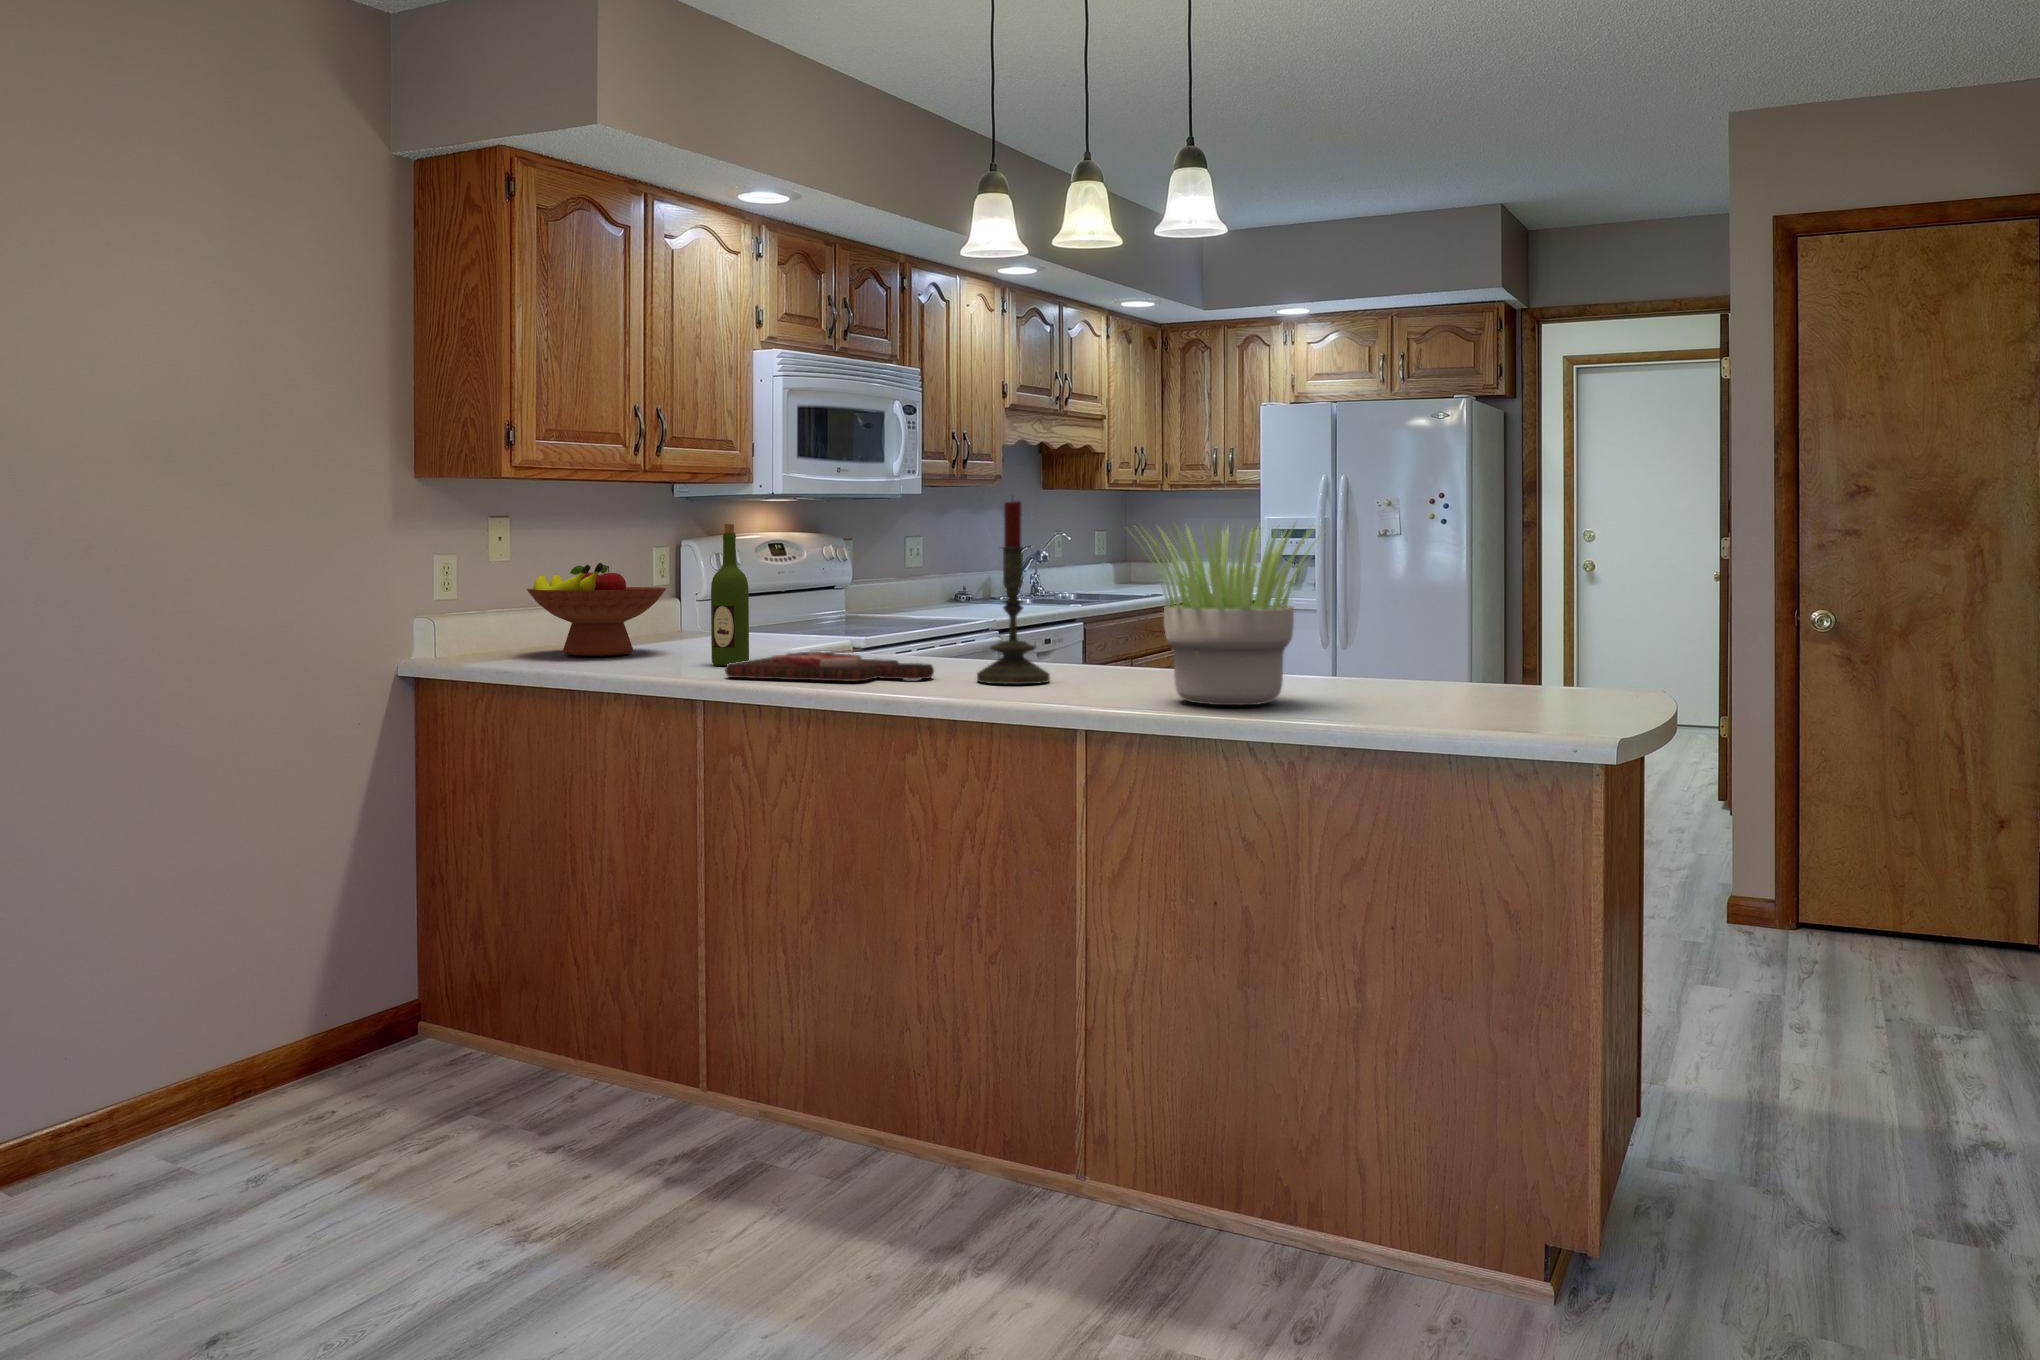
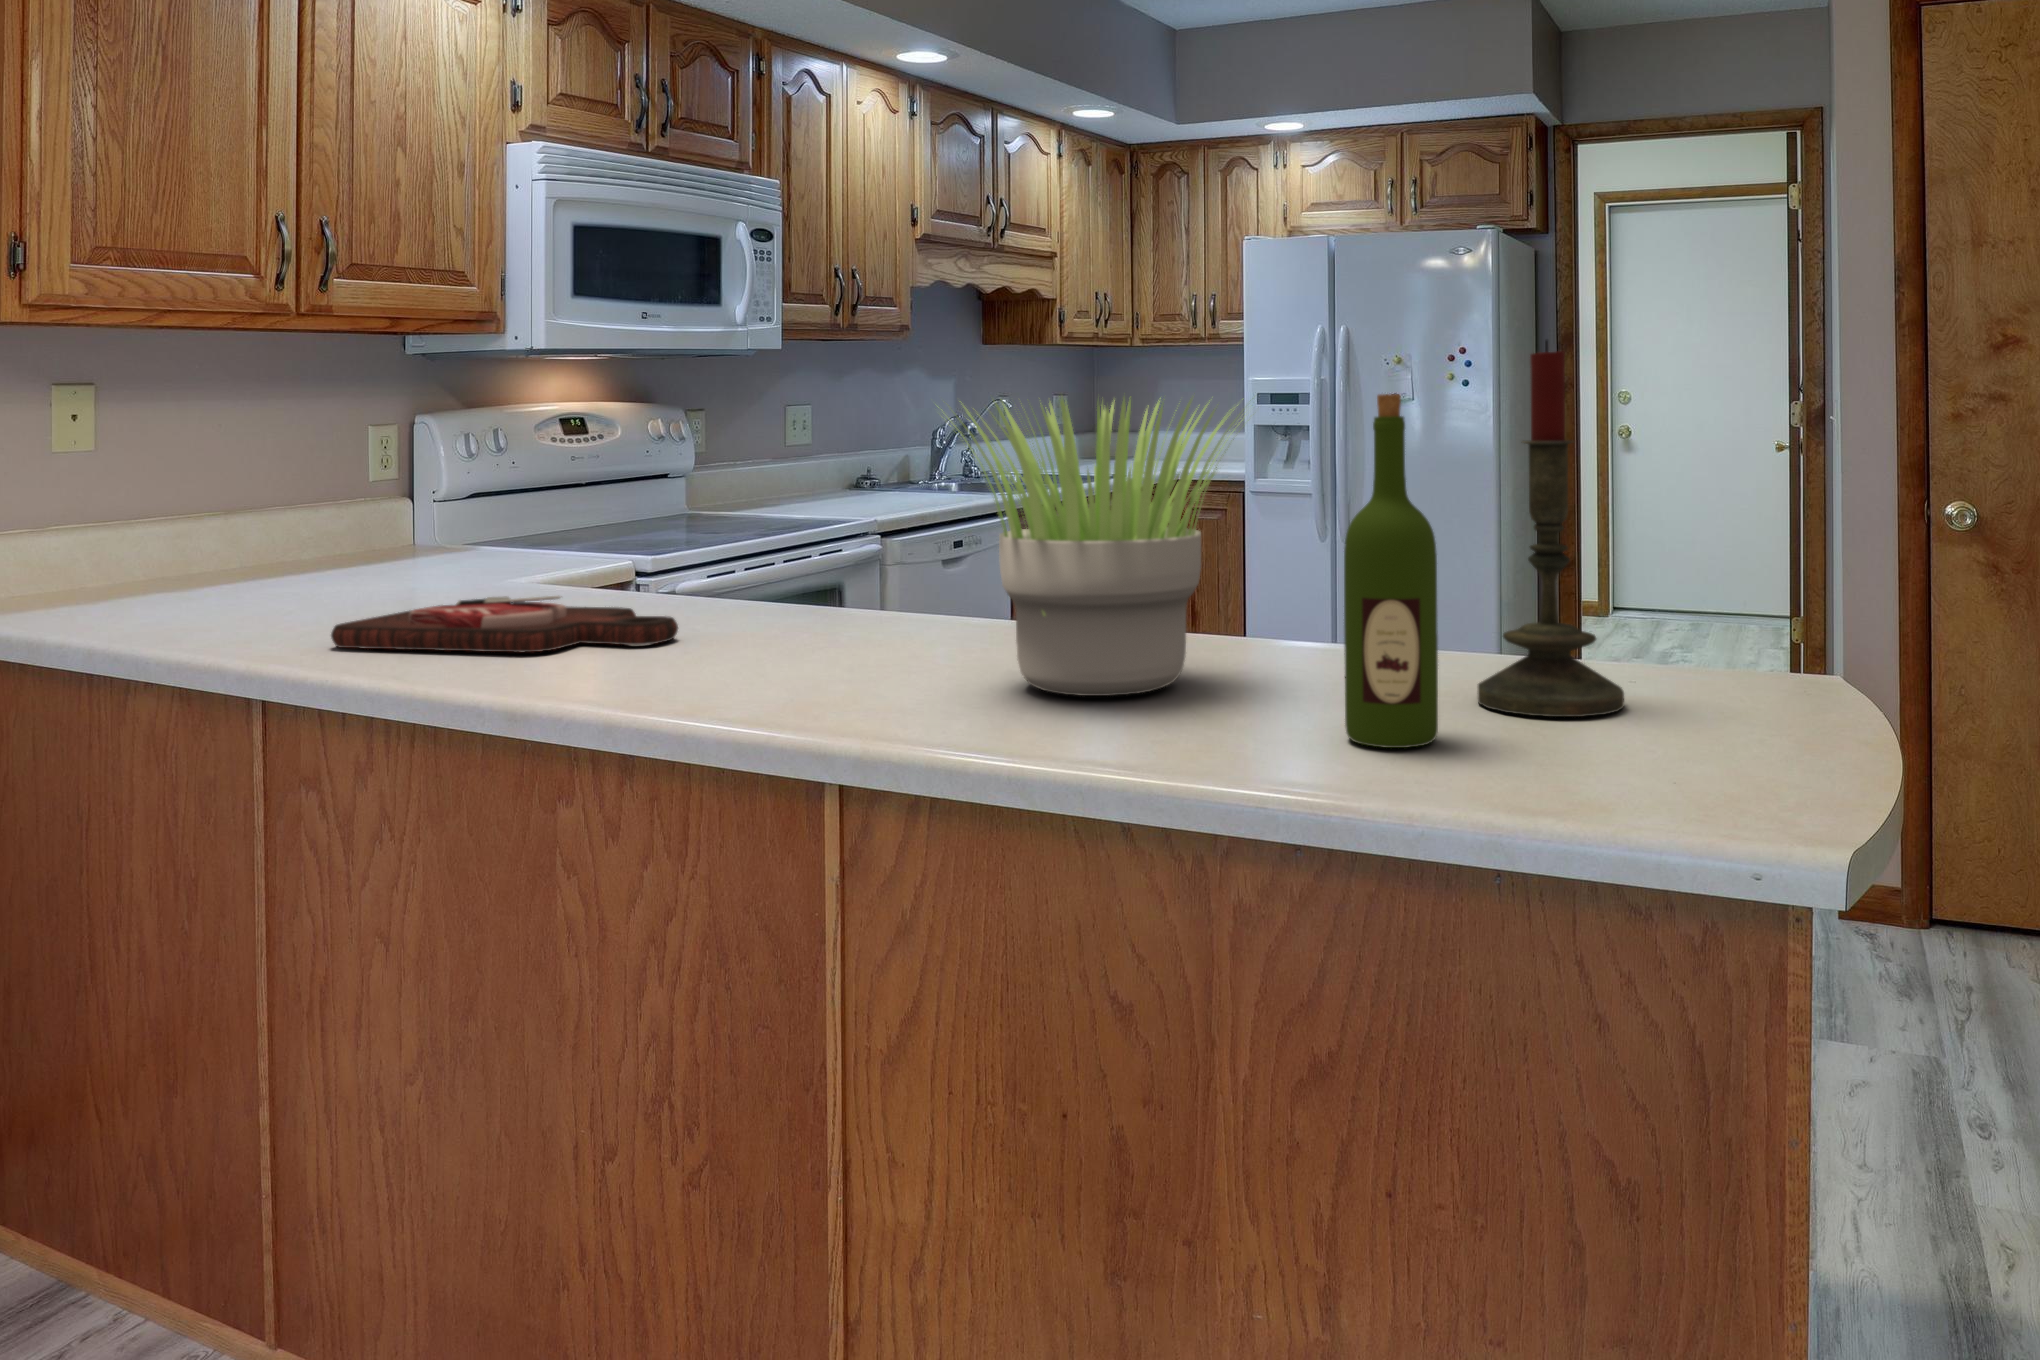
candle: present [977,501,1050,684] -> present [1478,340,1624,717]
wine bottle: present [711,524,749,666] -> present [1344,394,1438,748]
fruit bowl: present [527,563,667,656] -> none [67,457,318,602]

